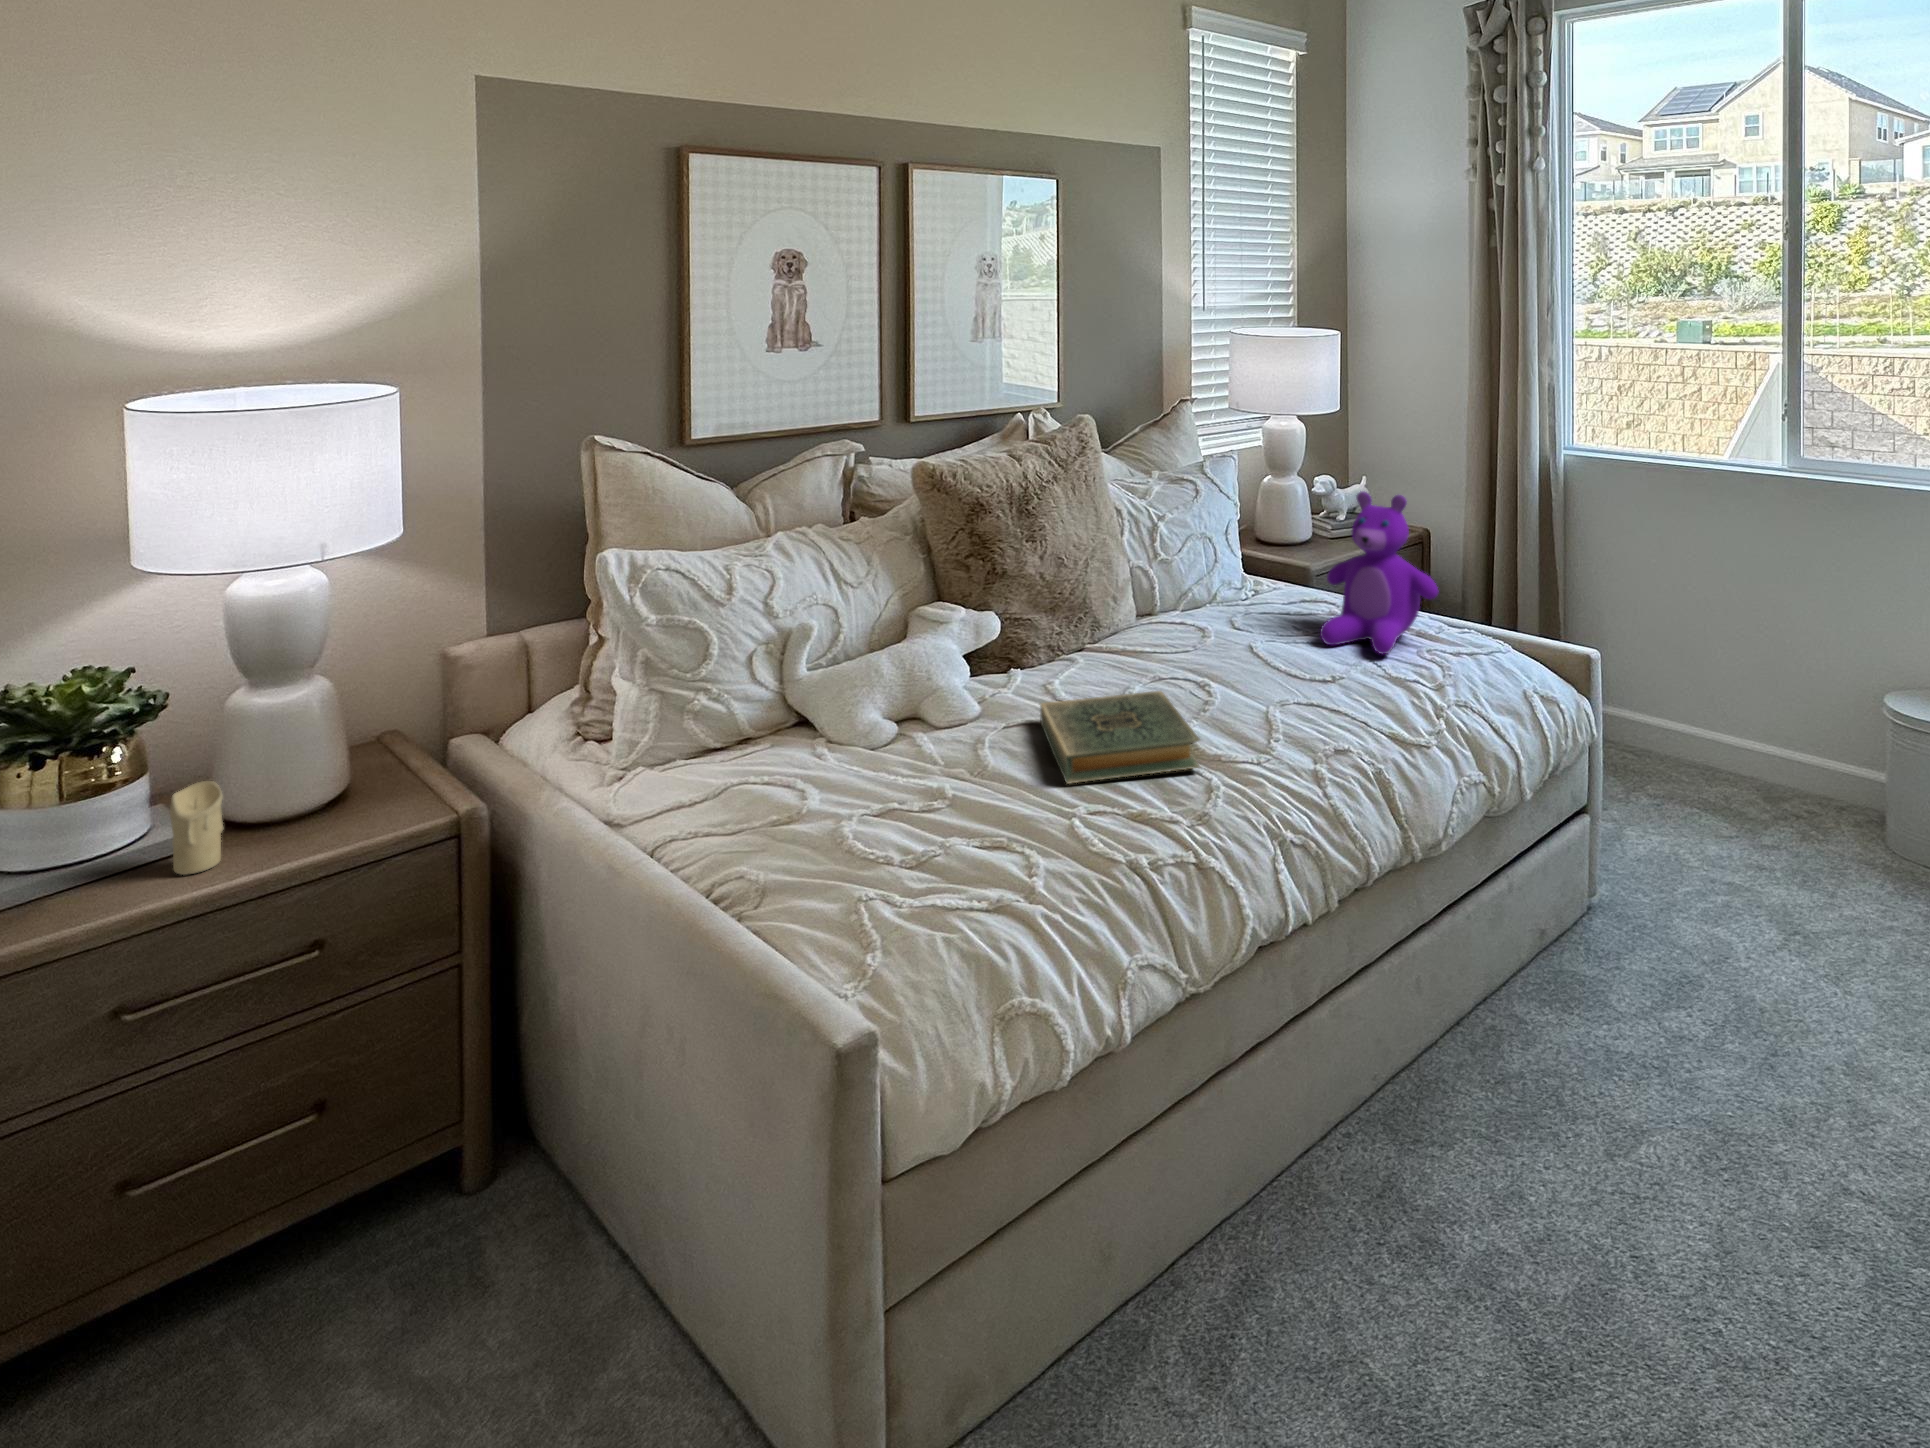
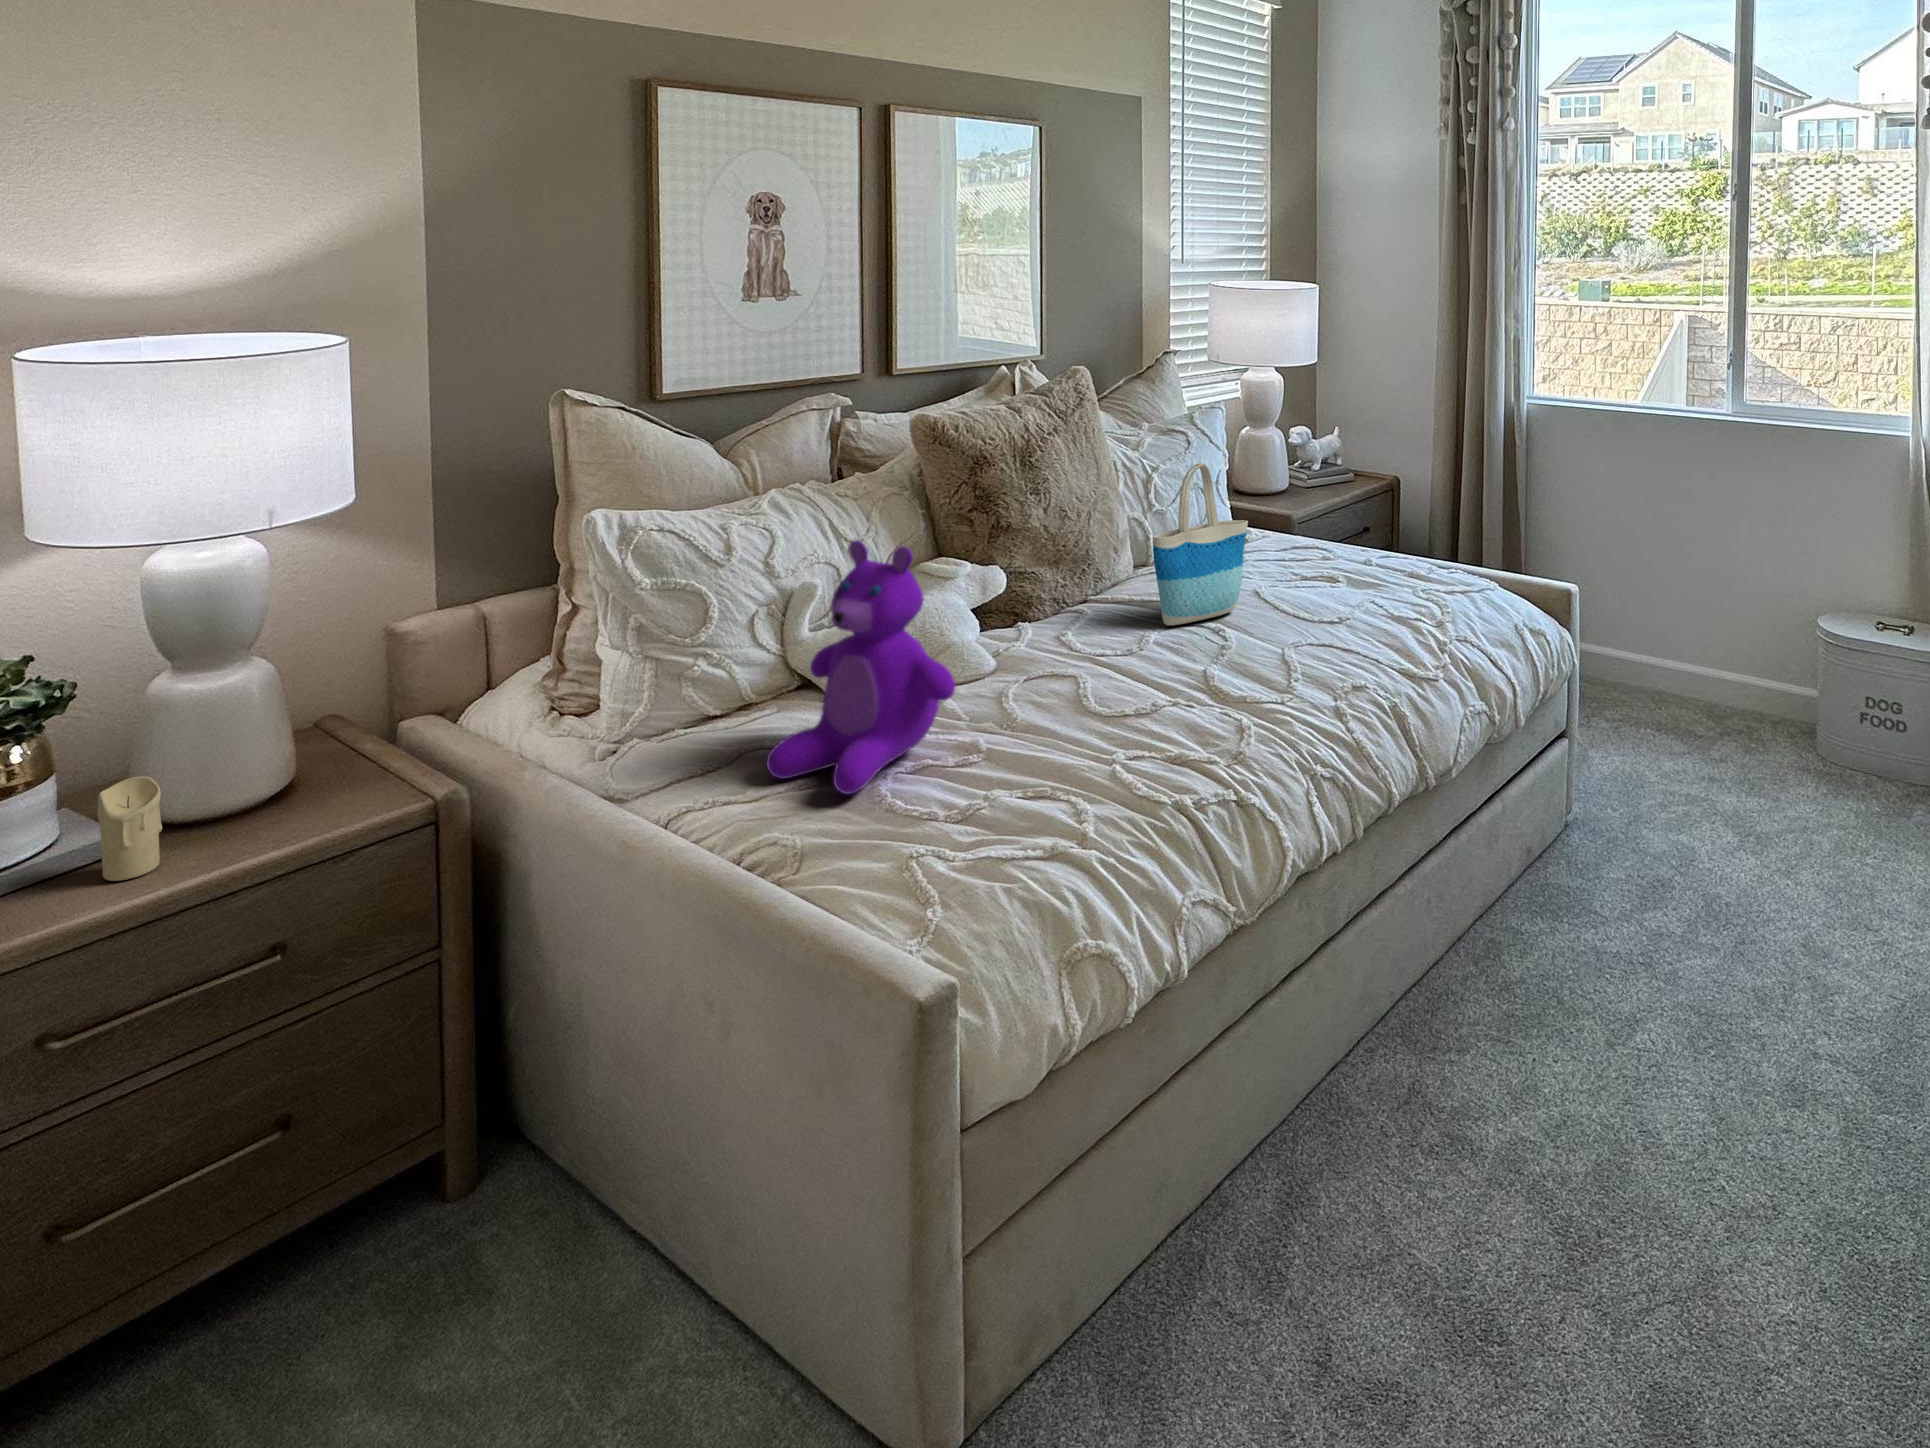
teddy bear: present [1320,491,1438,654] -> present [767,540,955,794]
tote bag: none [1143,512,1243,676] -> present [1153,463,1248,626]
hardback book: present [1040,691,1200,784] -> none [1058,639,1229,733]

